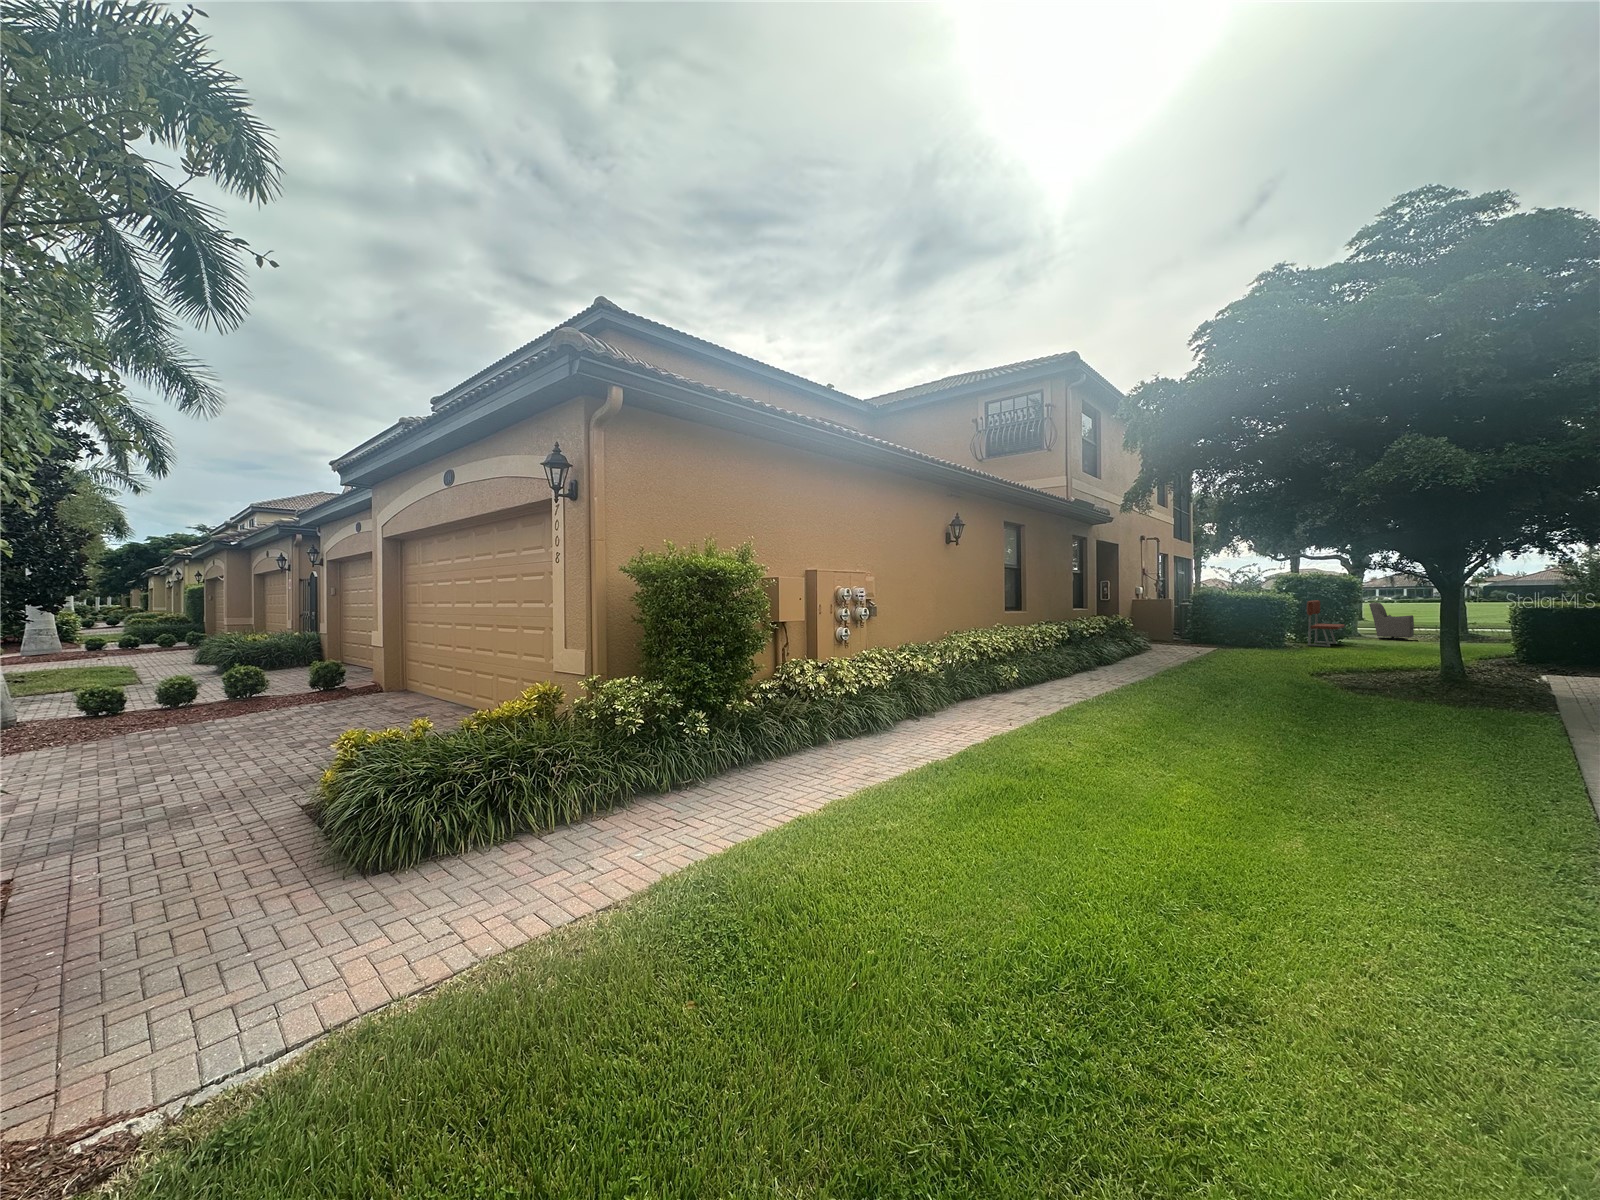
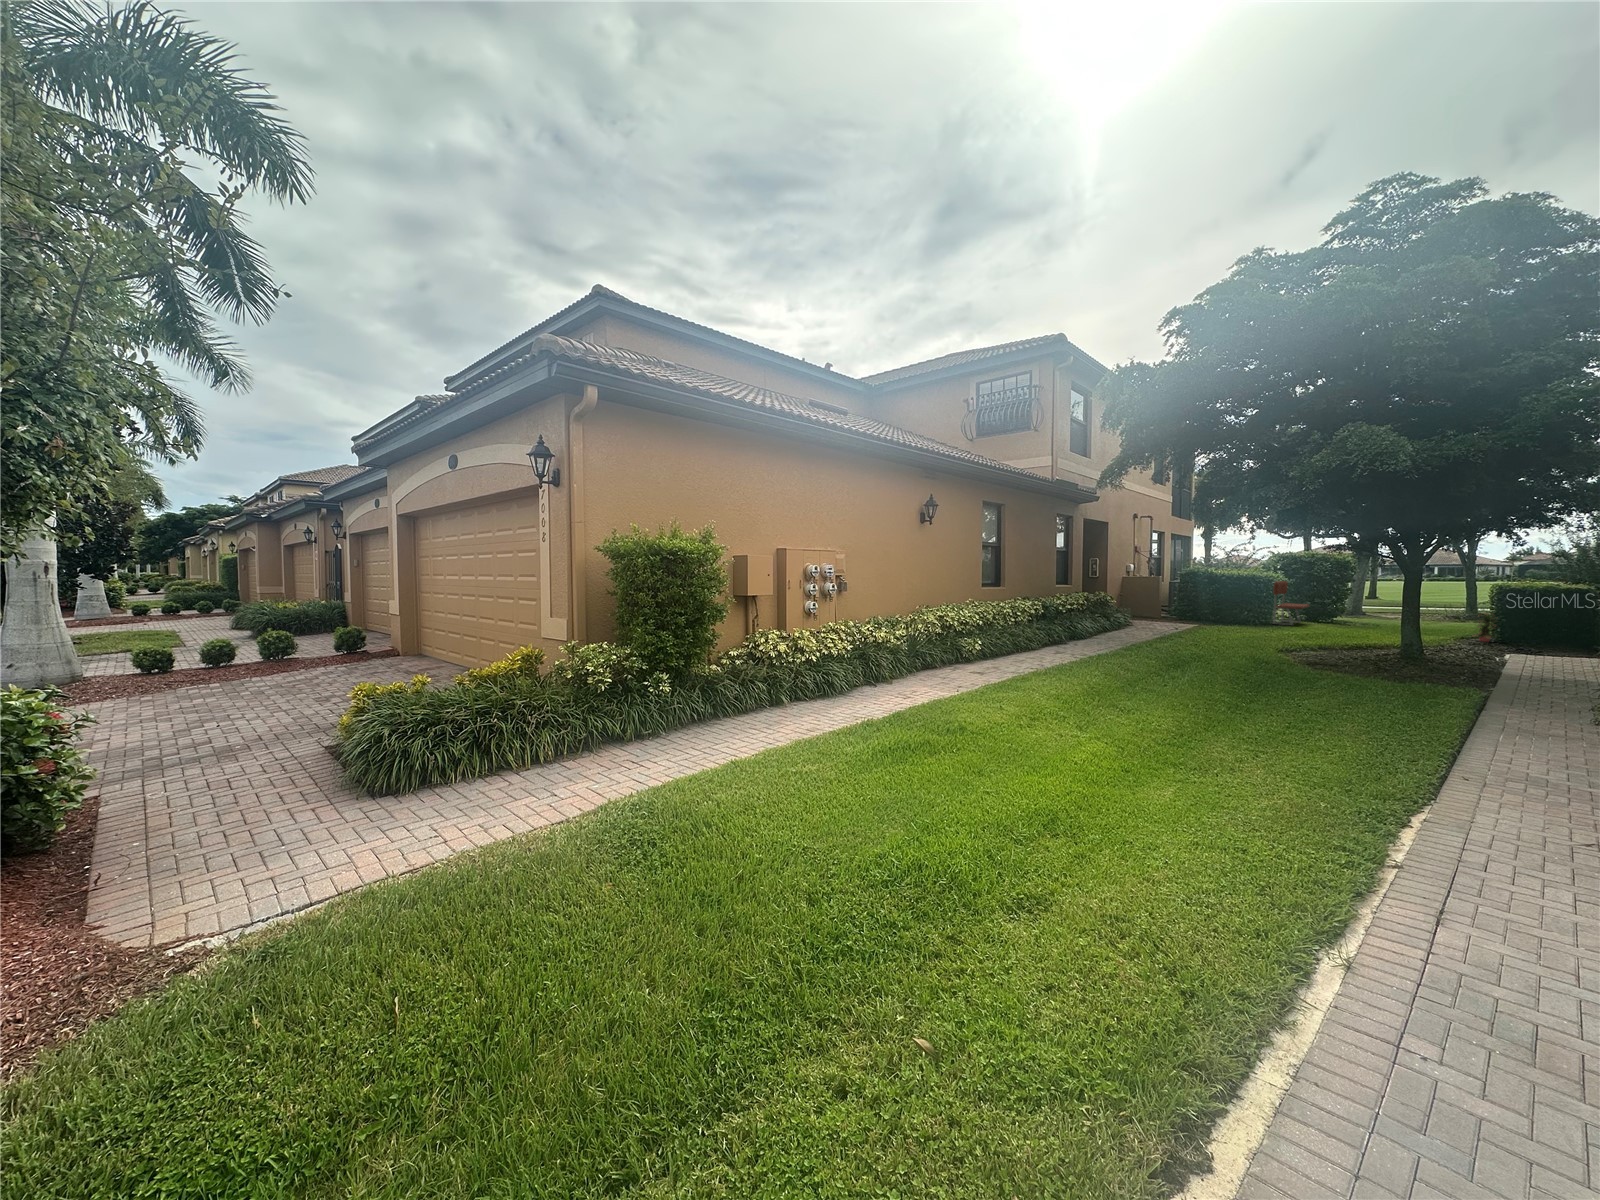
chair: present [1369,602,1414,640] -> none [1338,584,1381,620]
decorative plant: none [1524,631,1558,662] -> present [1475,613,1496,642]

